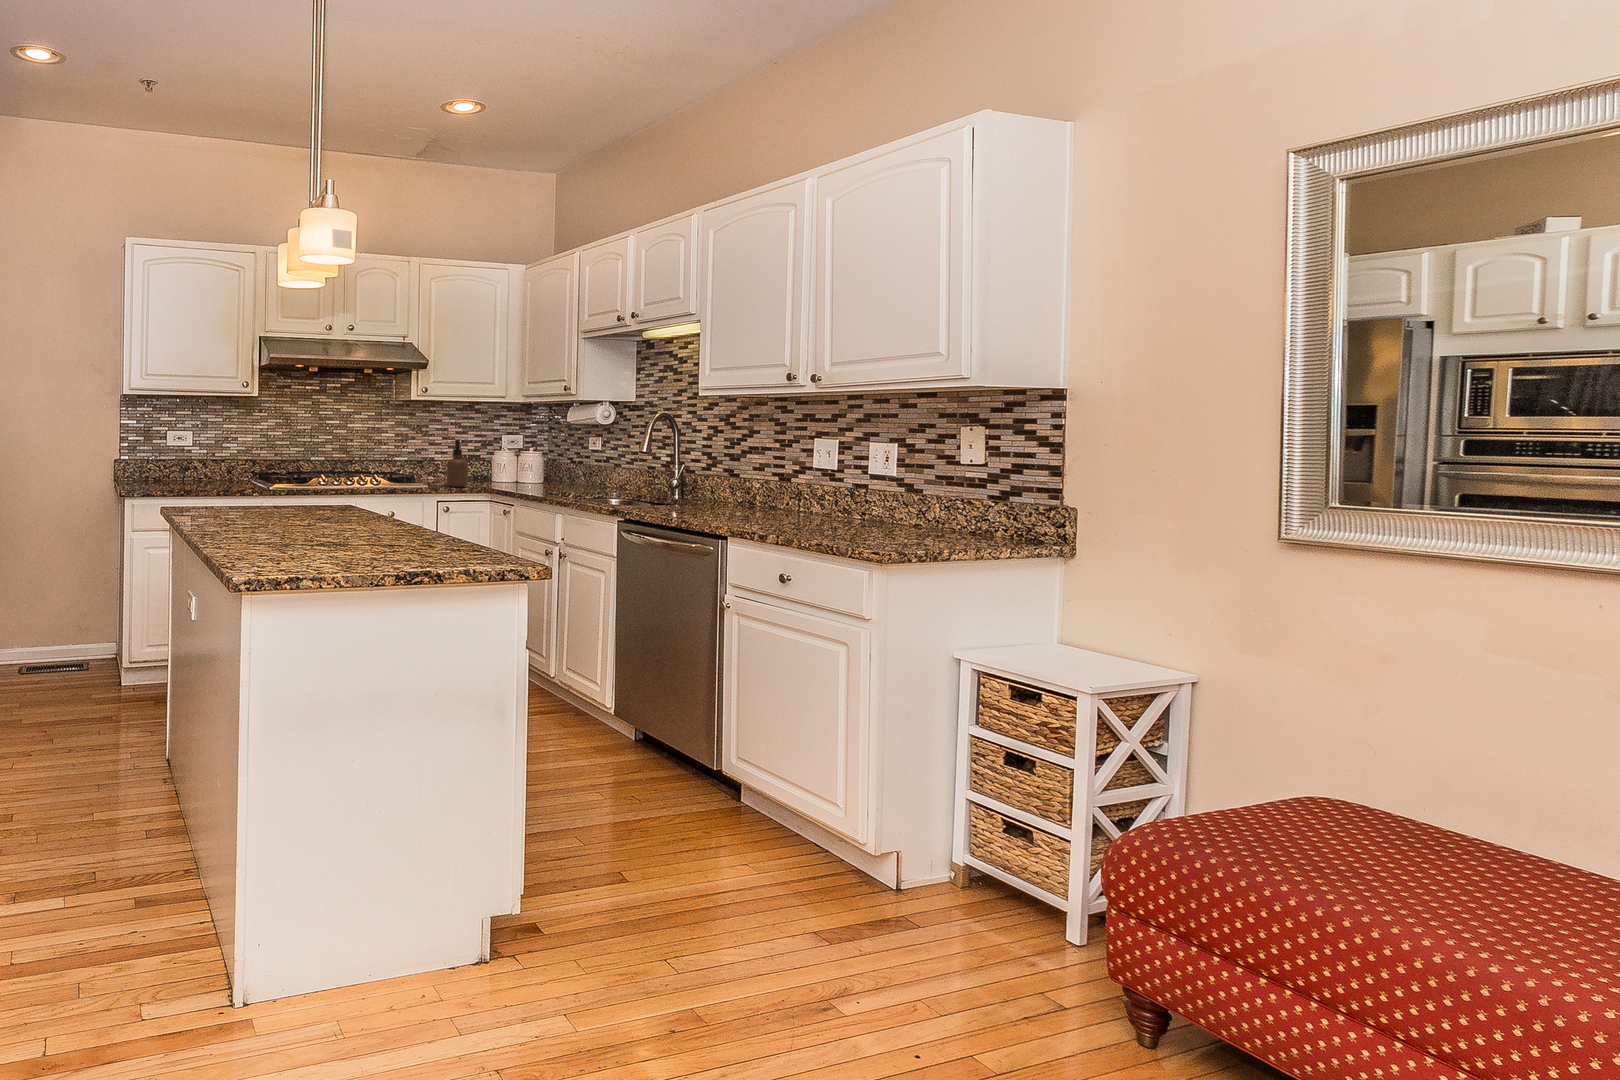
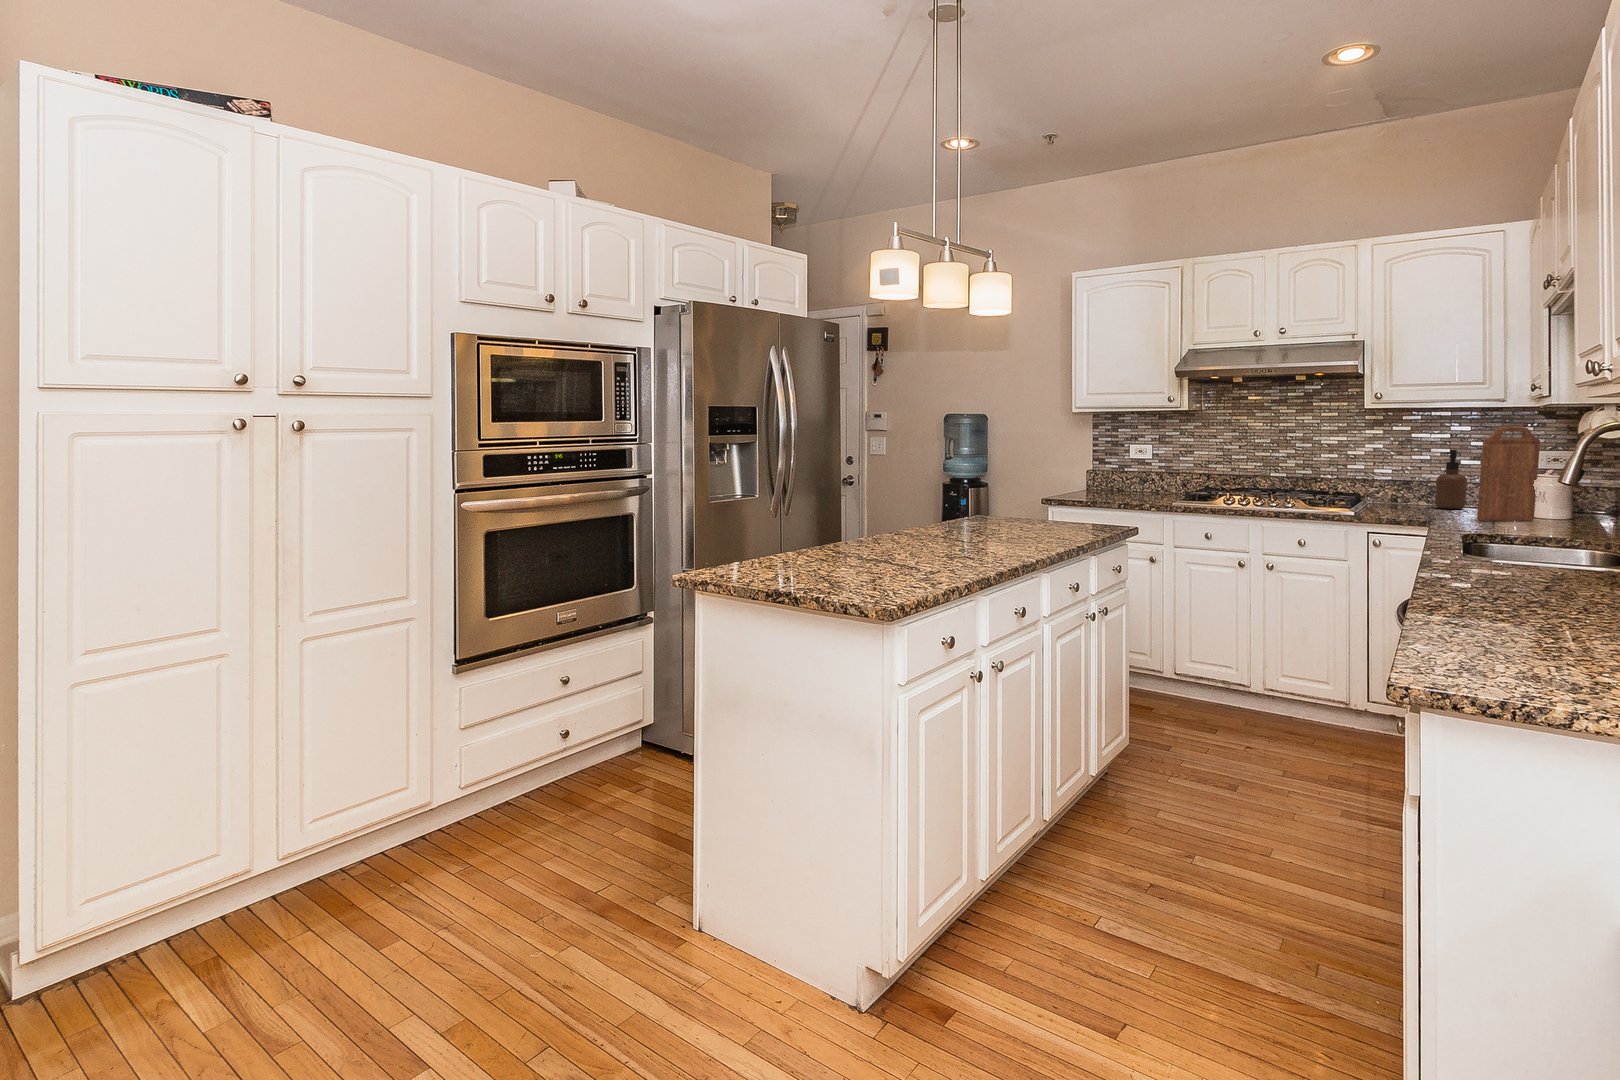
cutting board: none [511,425,536,495] -> present [1477,427,1540,521]

